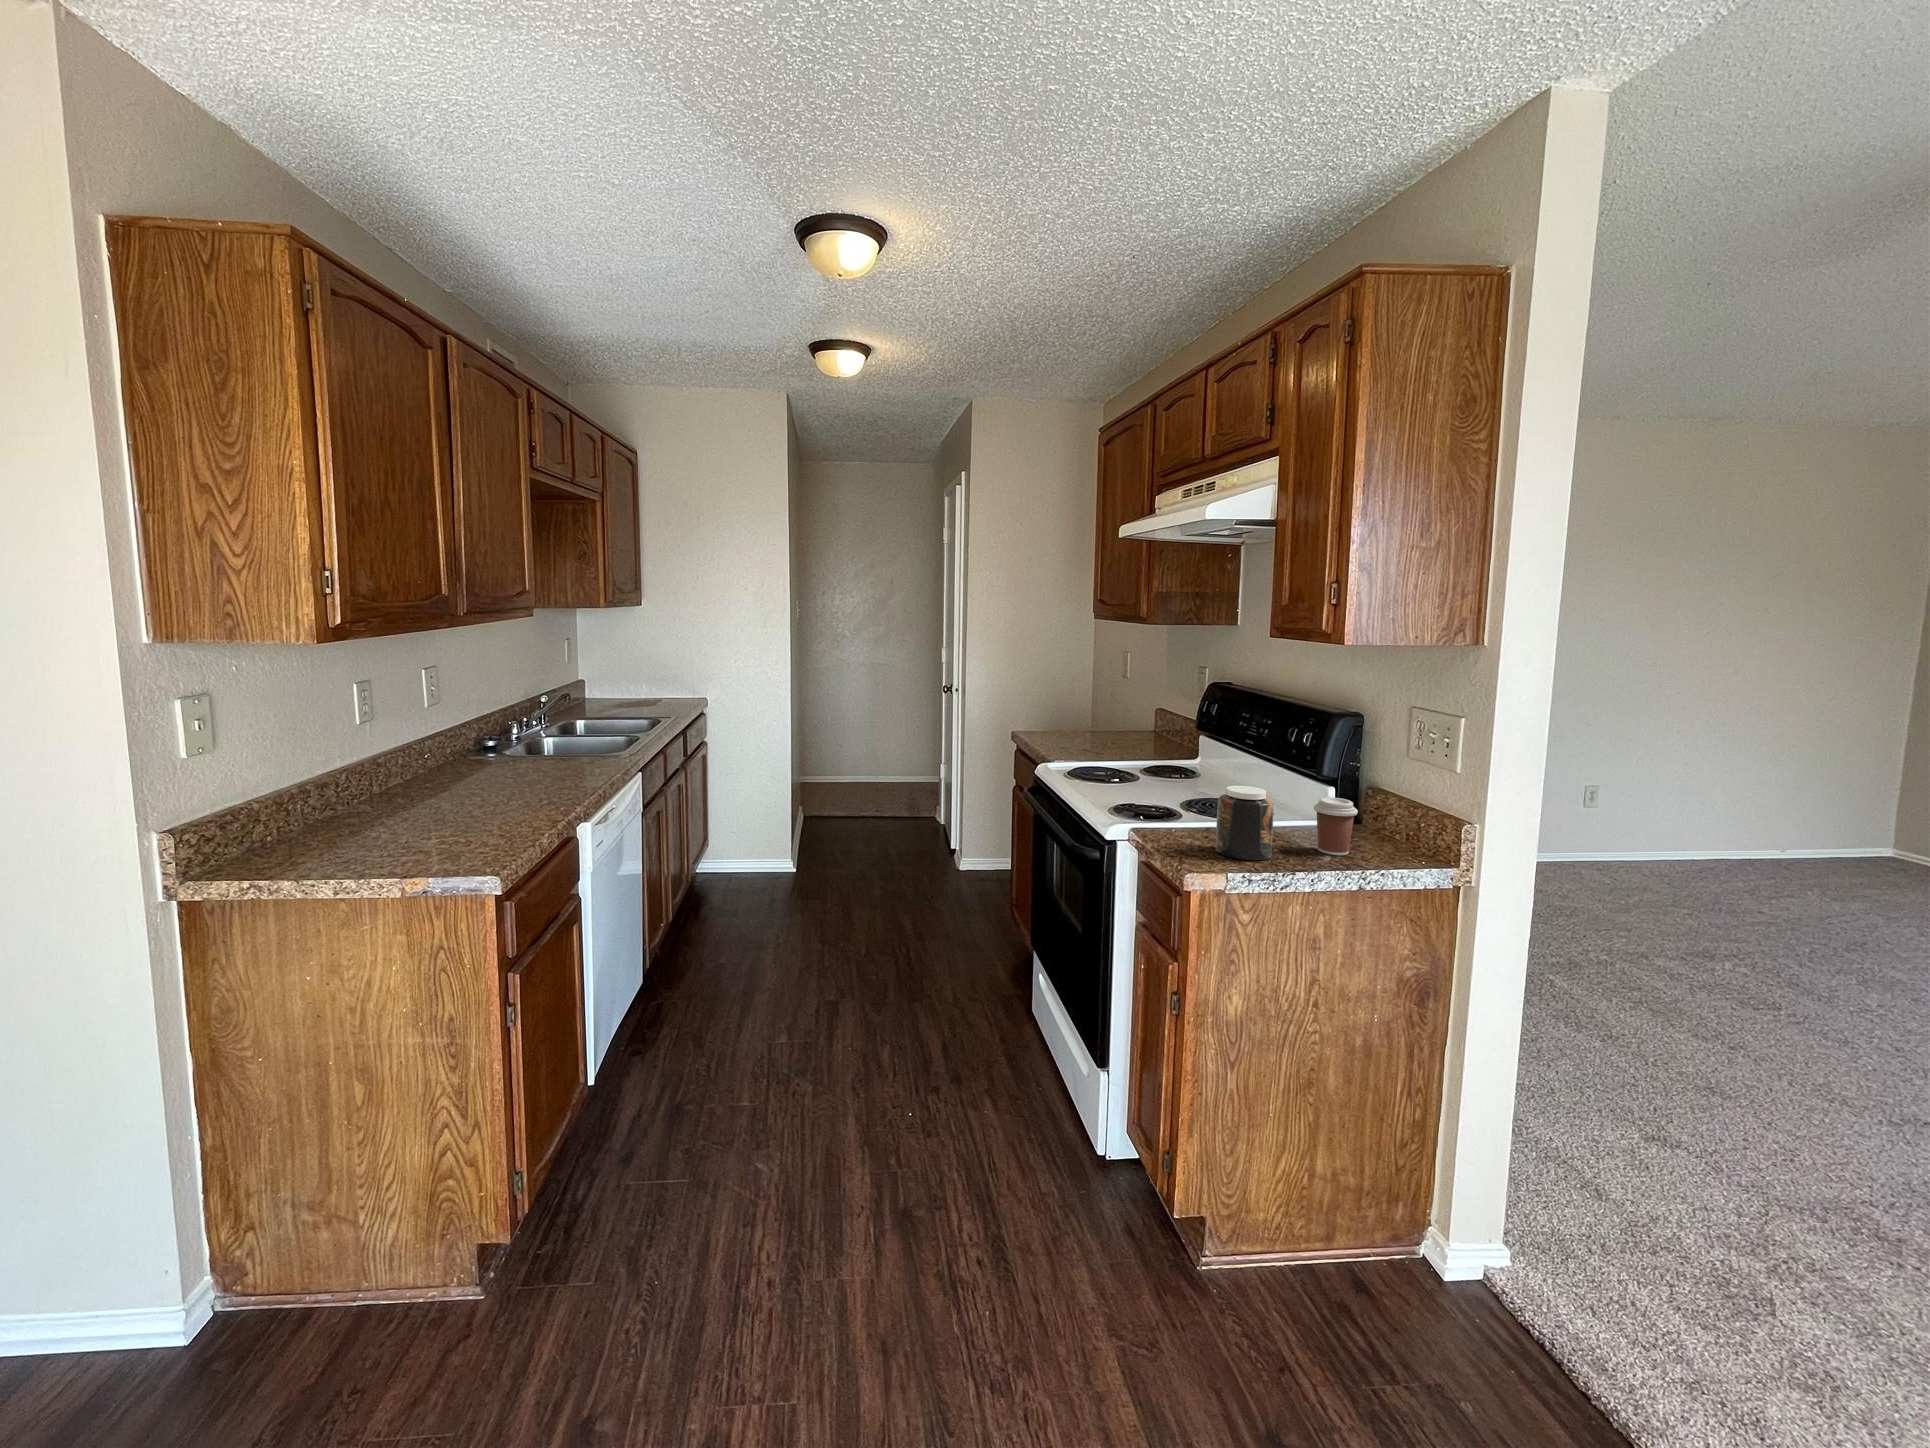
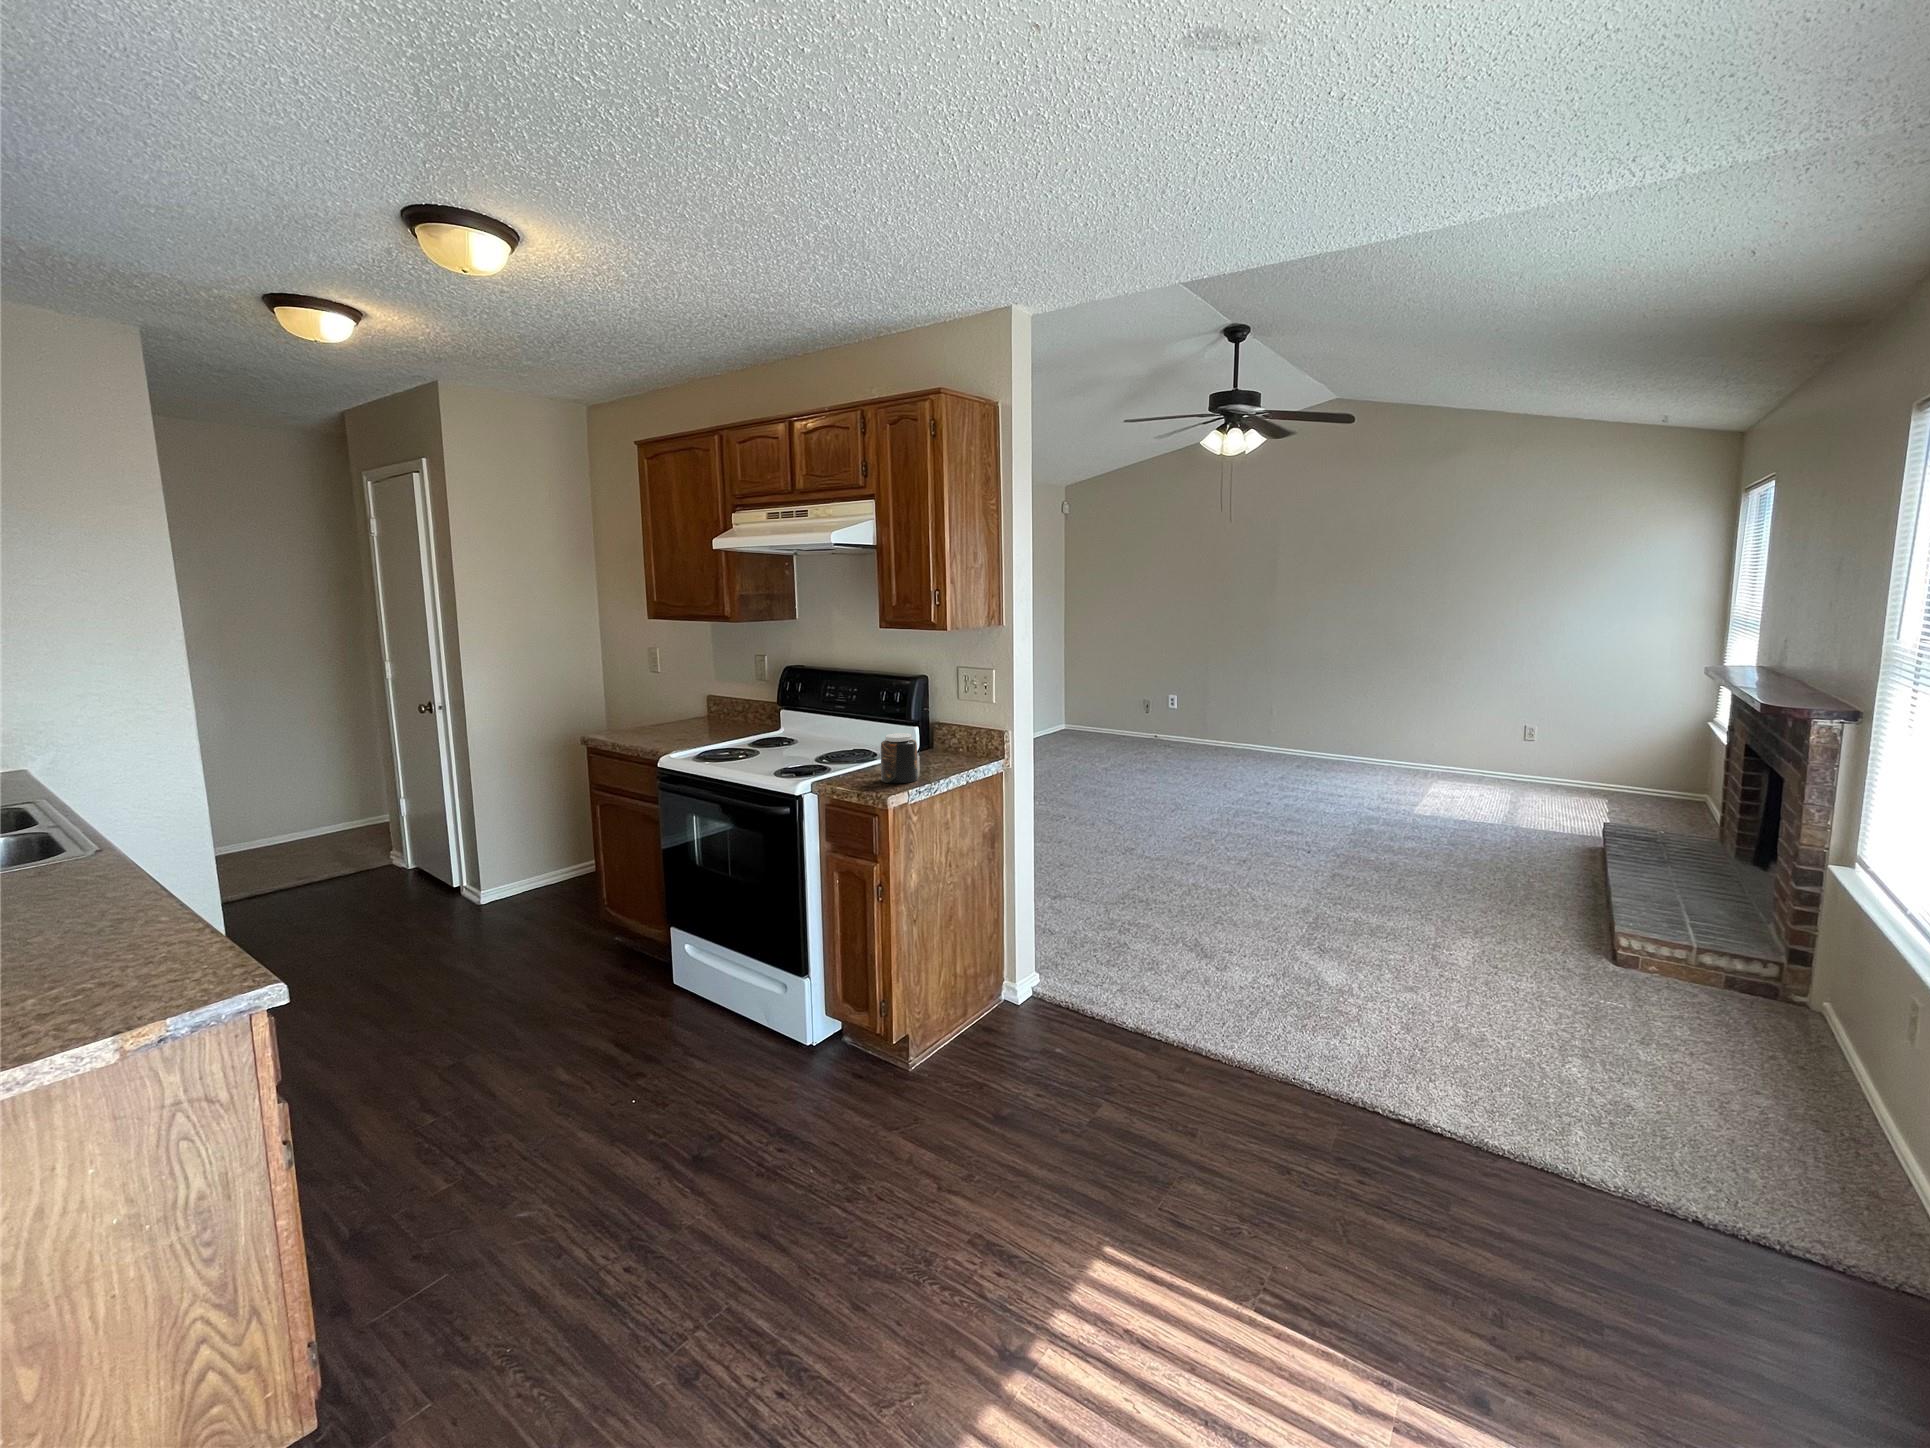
coffee cup: present [1314,797,1358,855] -> none [928,732,954,769]

